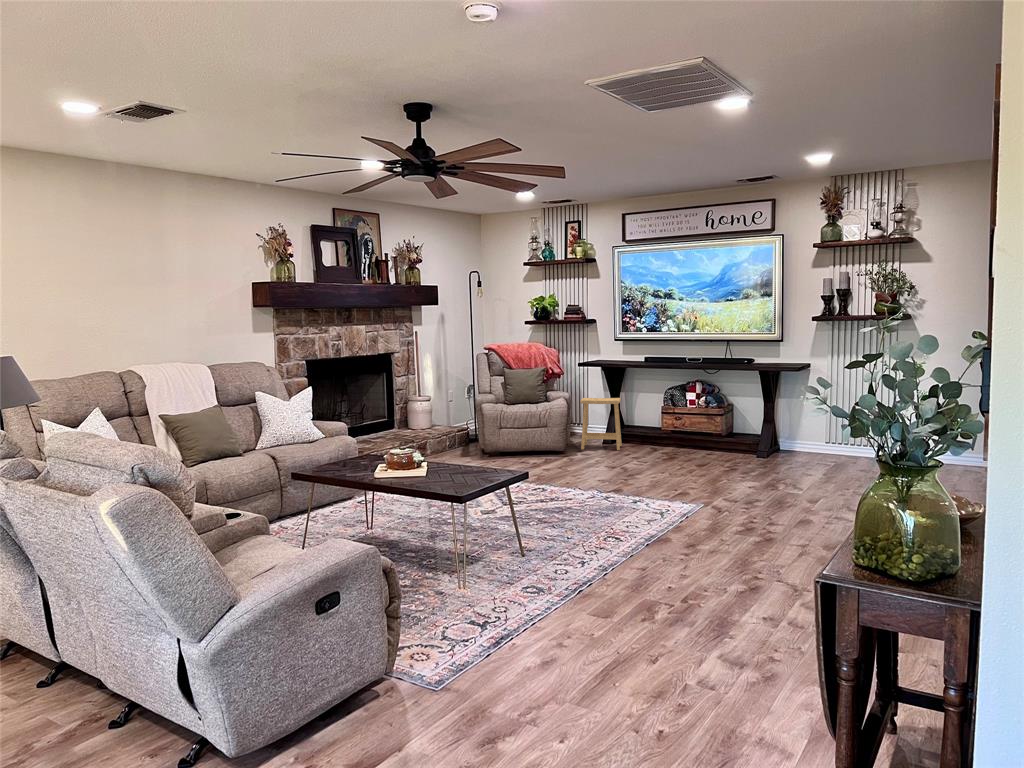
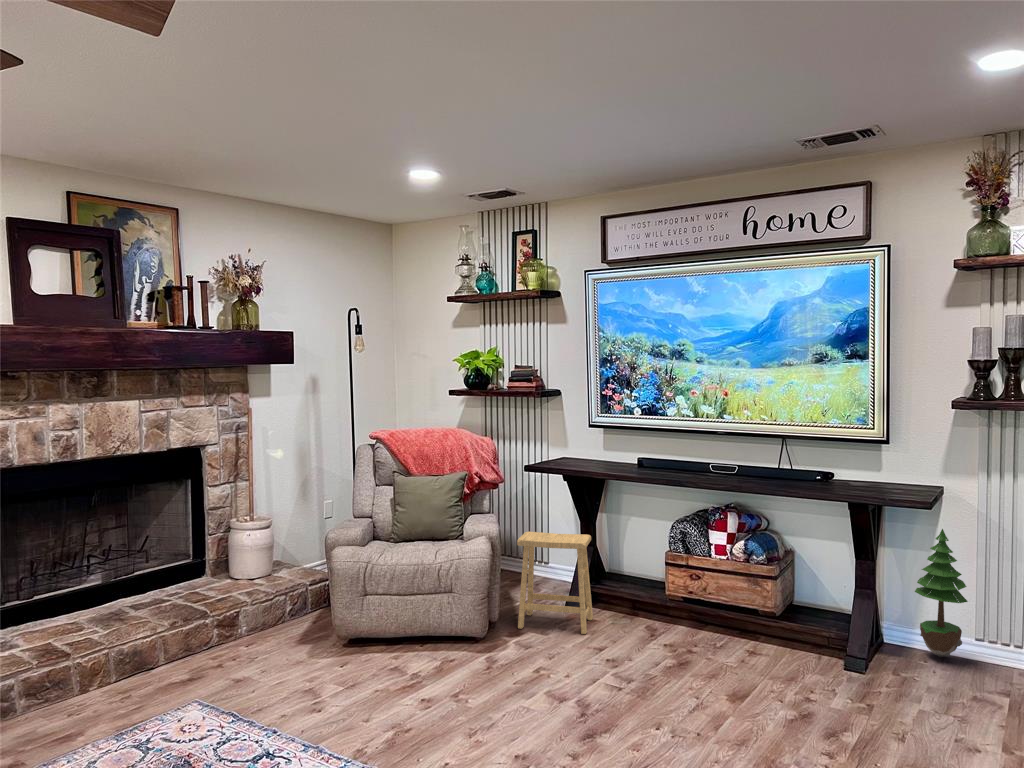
potted tree: none [794,384,820,452] -> present [915,529,968,657]

